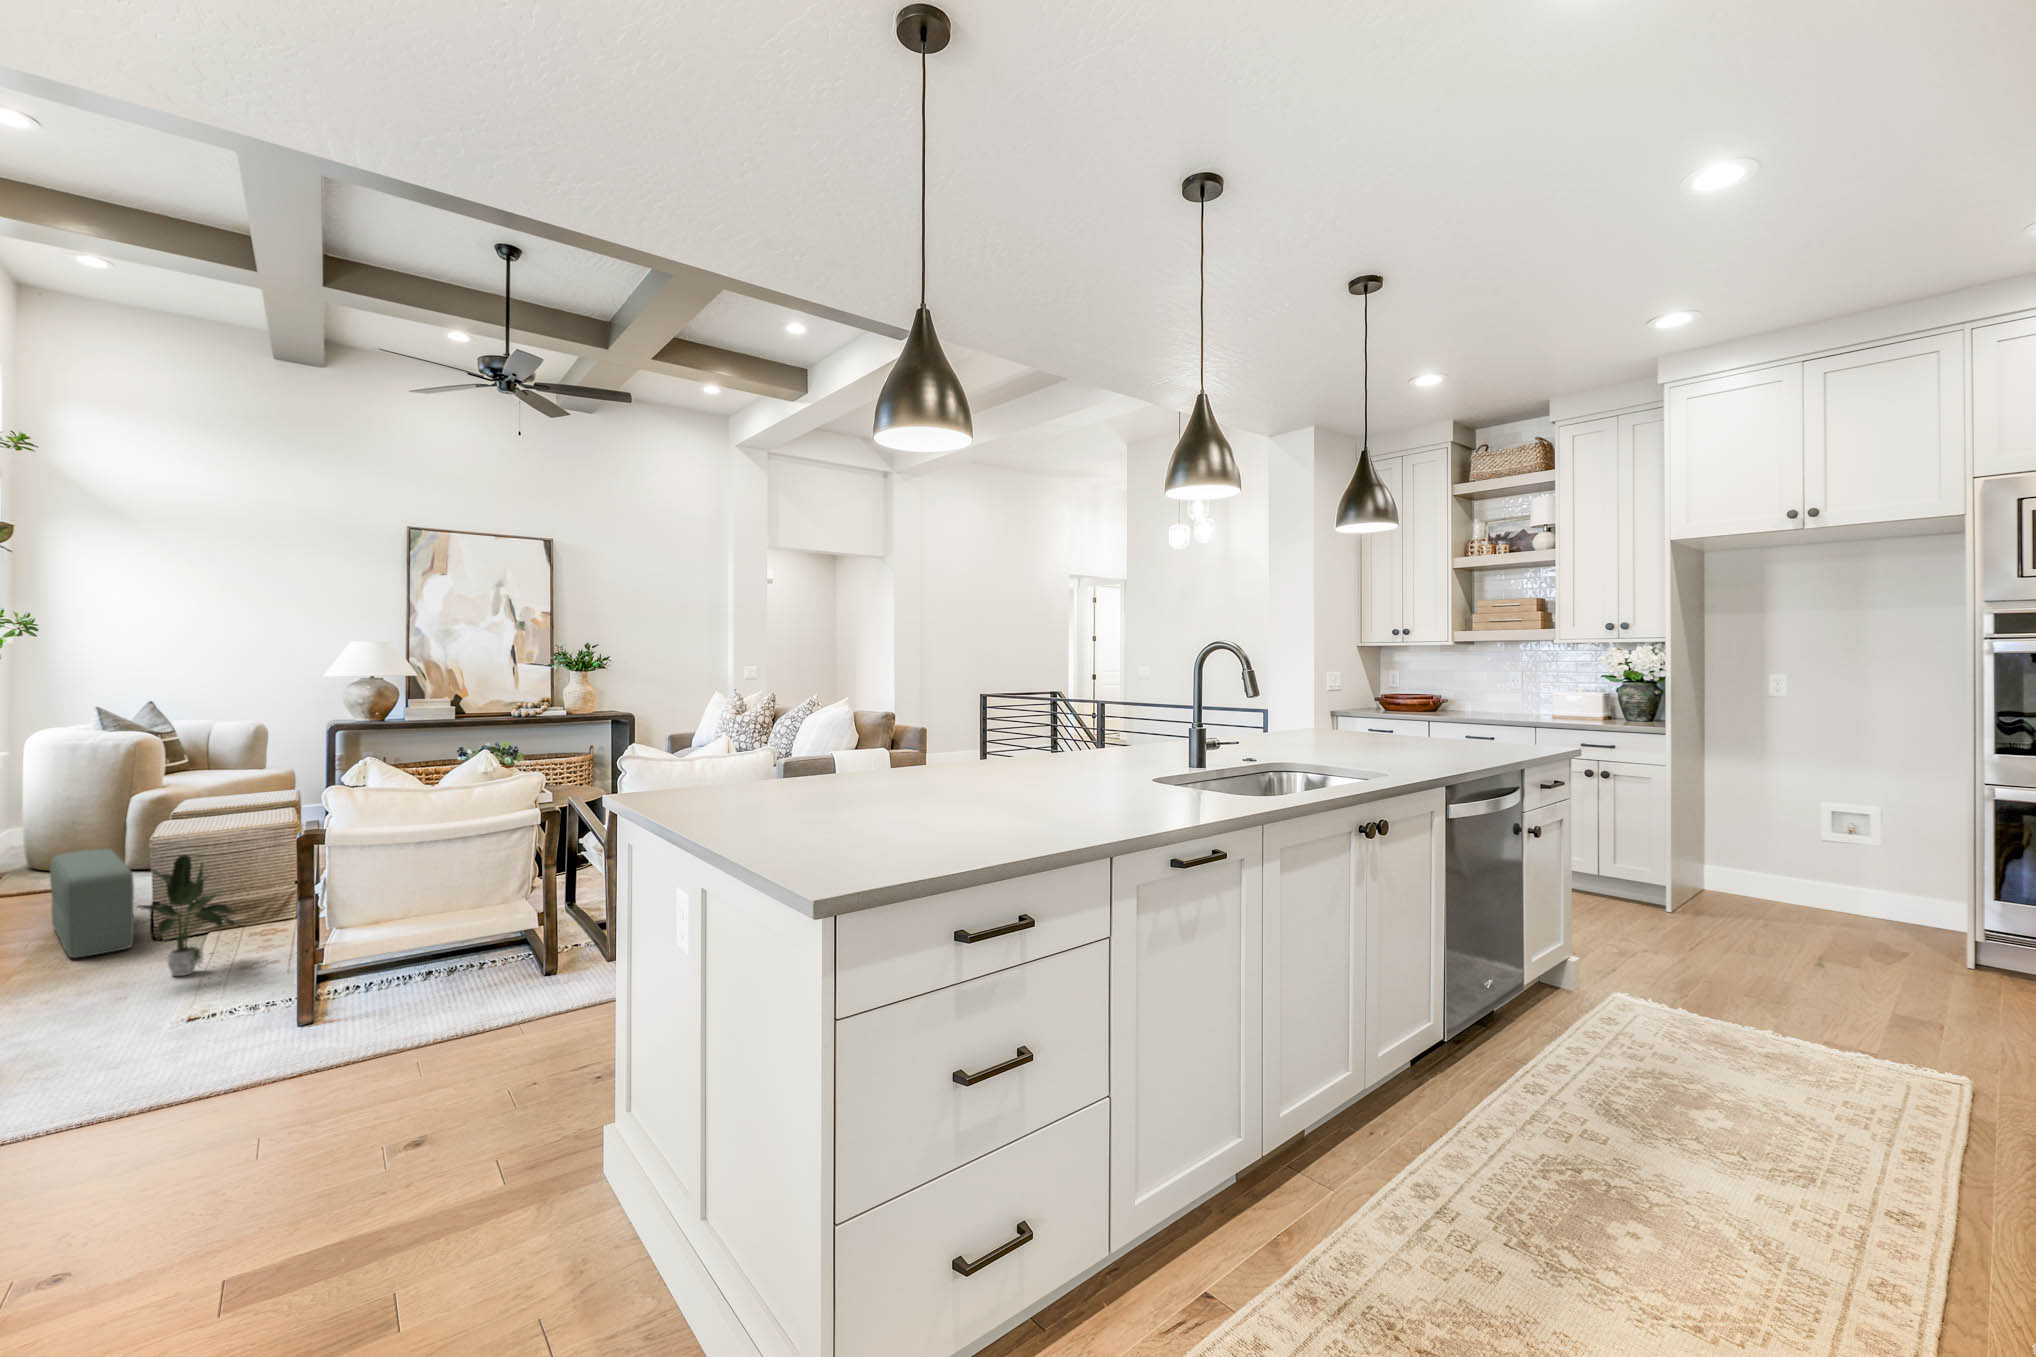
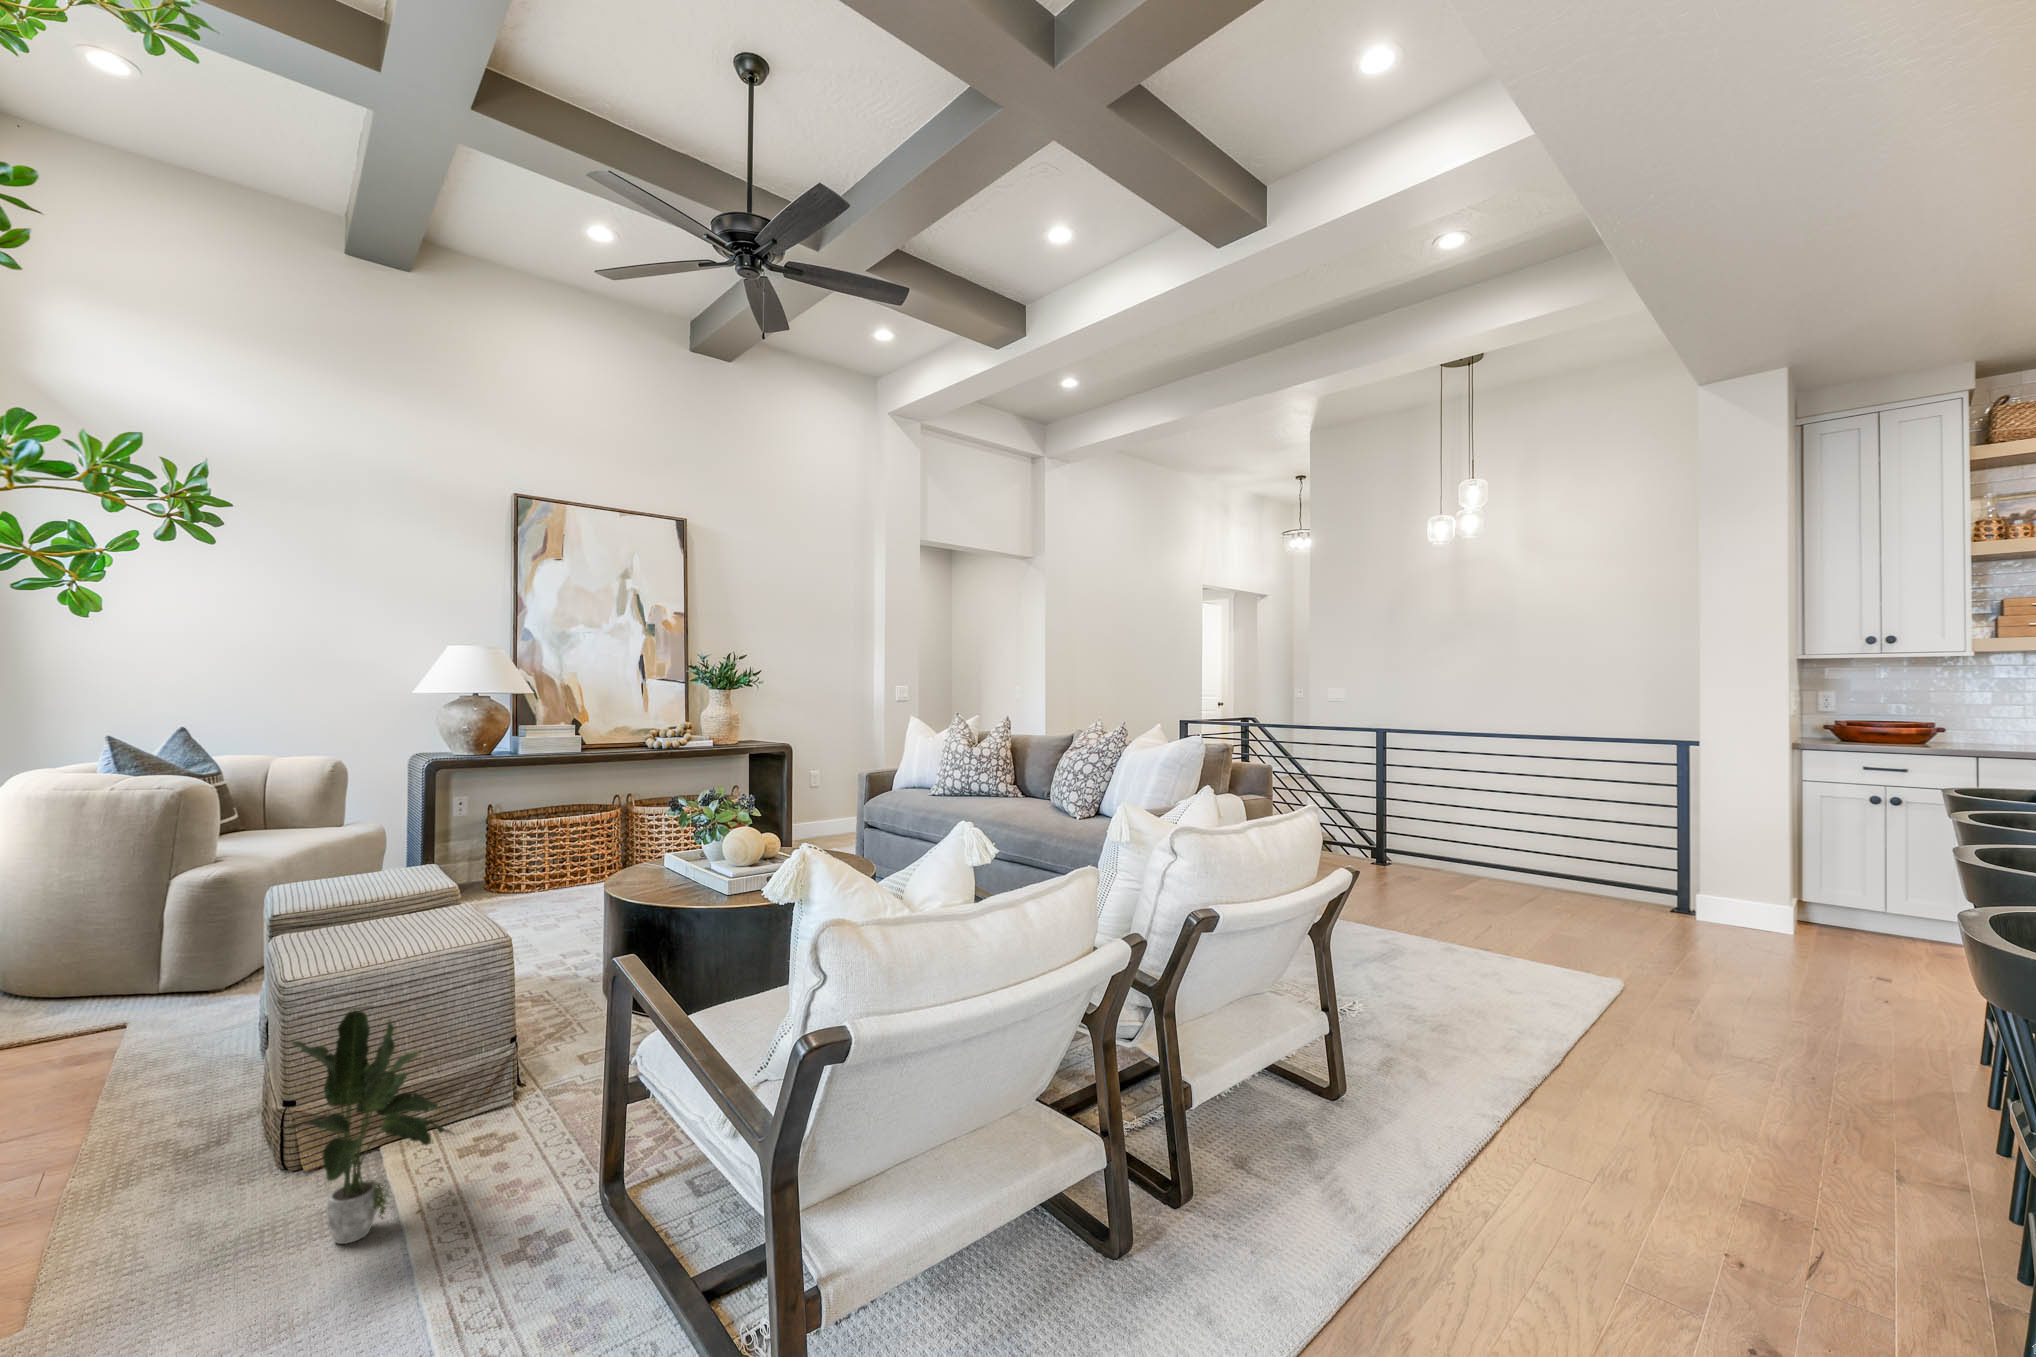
pouf: present [50,849,134,958] -> none [68,978,233,1203]

